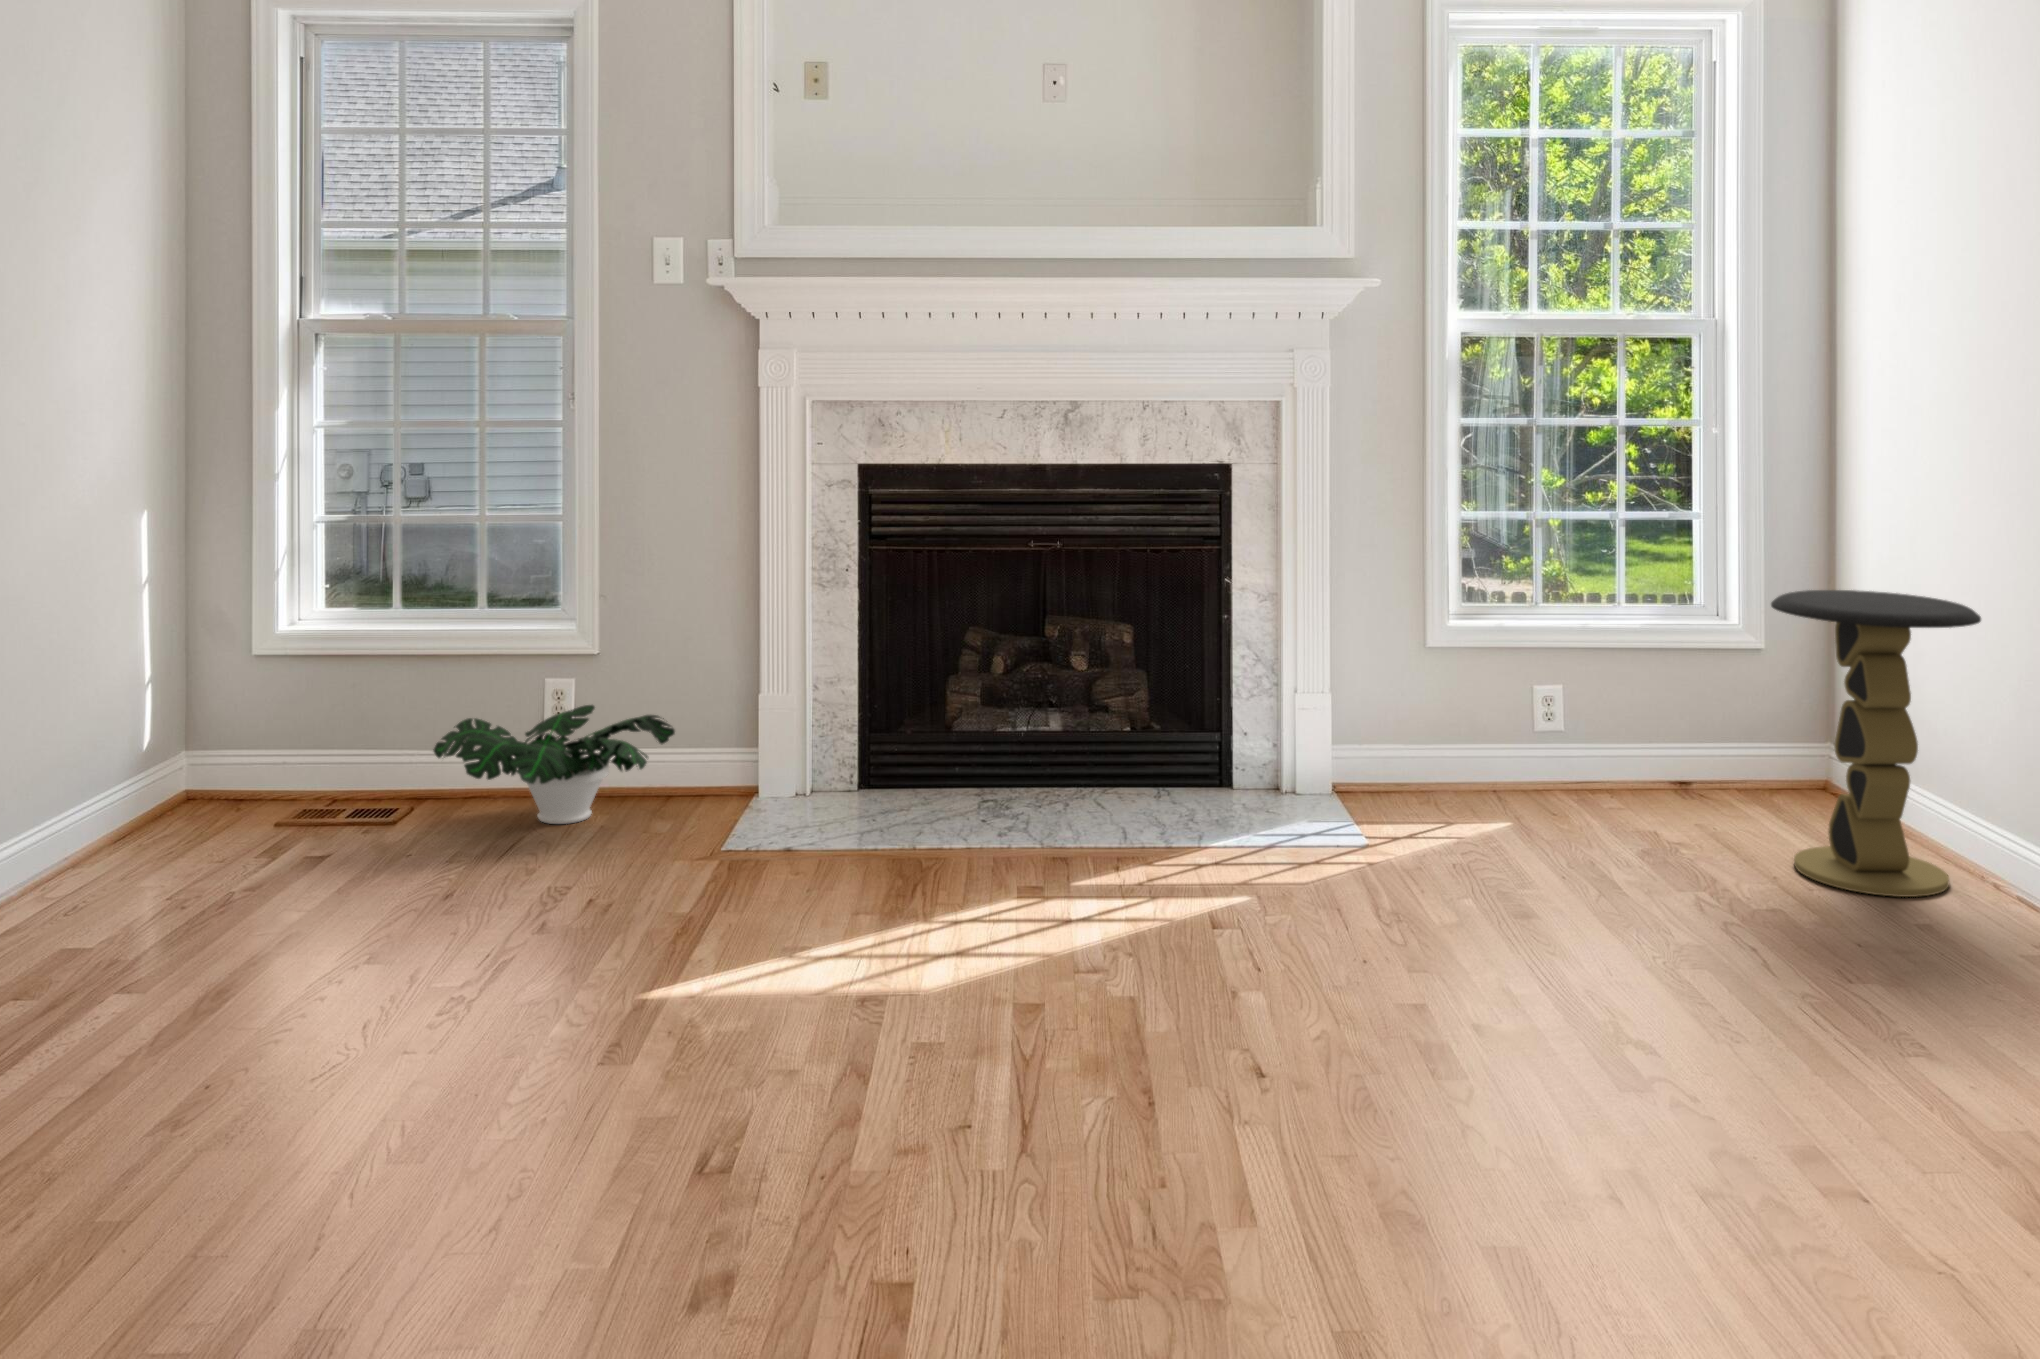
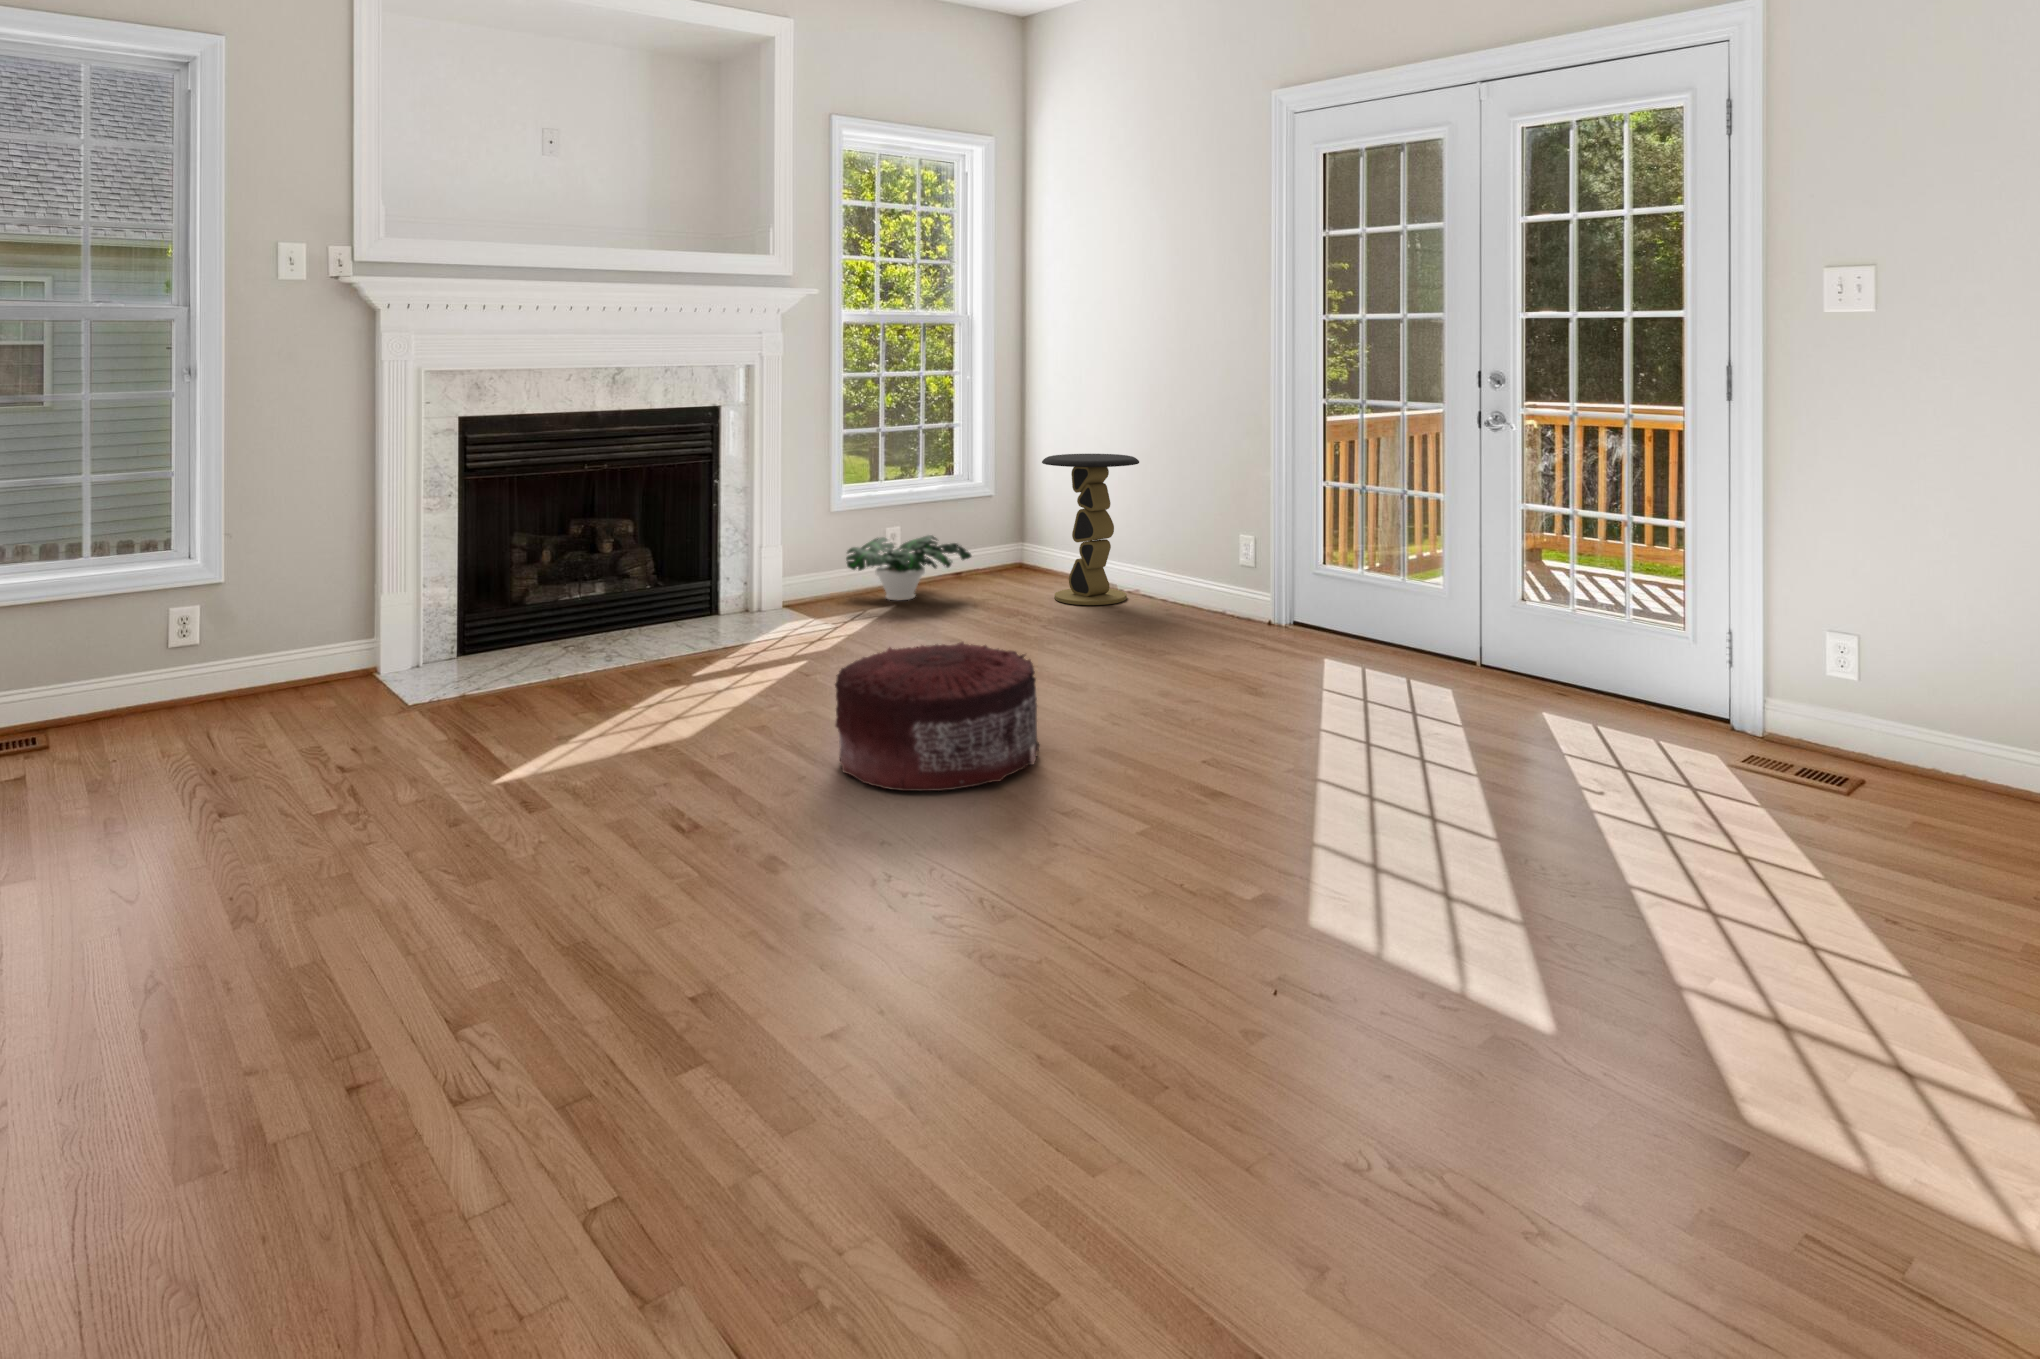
potted plant: present [433,705,675,824] -> present [846,535,971,600]
pouf: none [963,930,1355,1270] -> present [835,642,1039,791]

